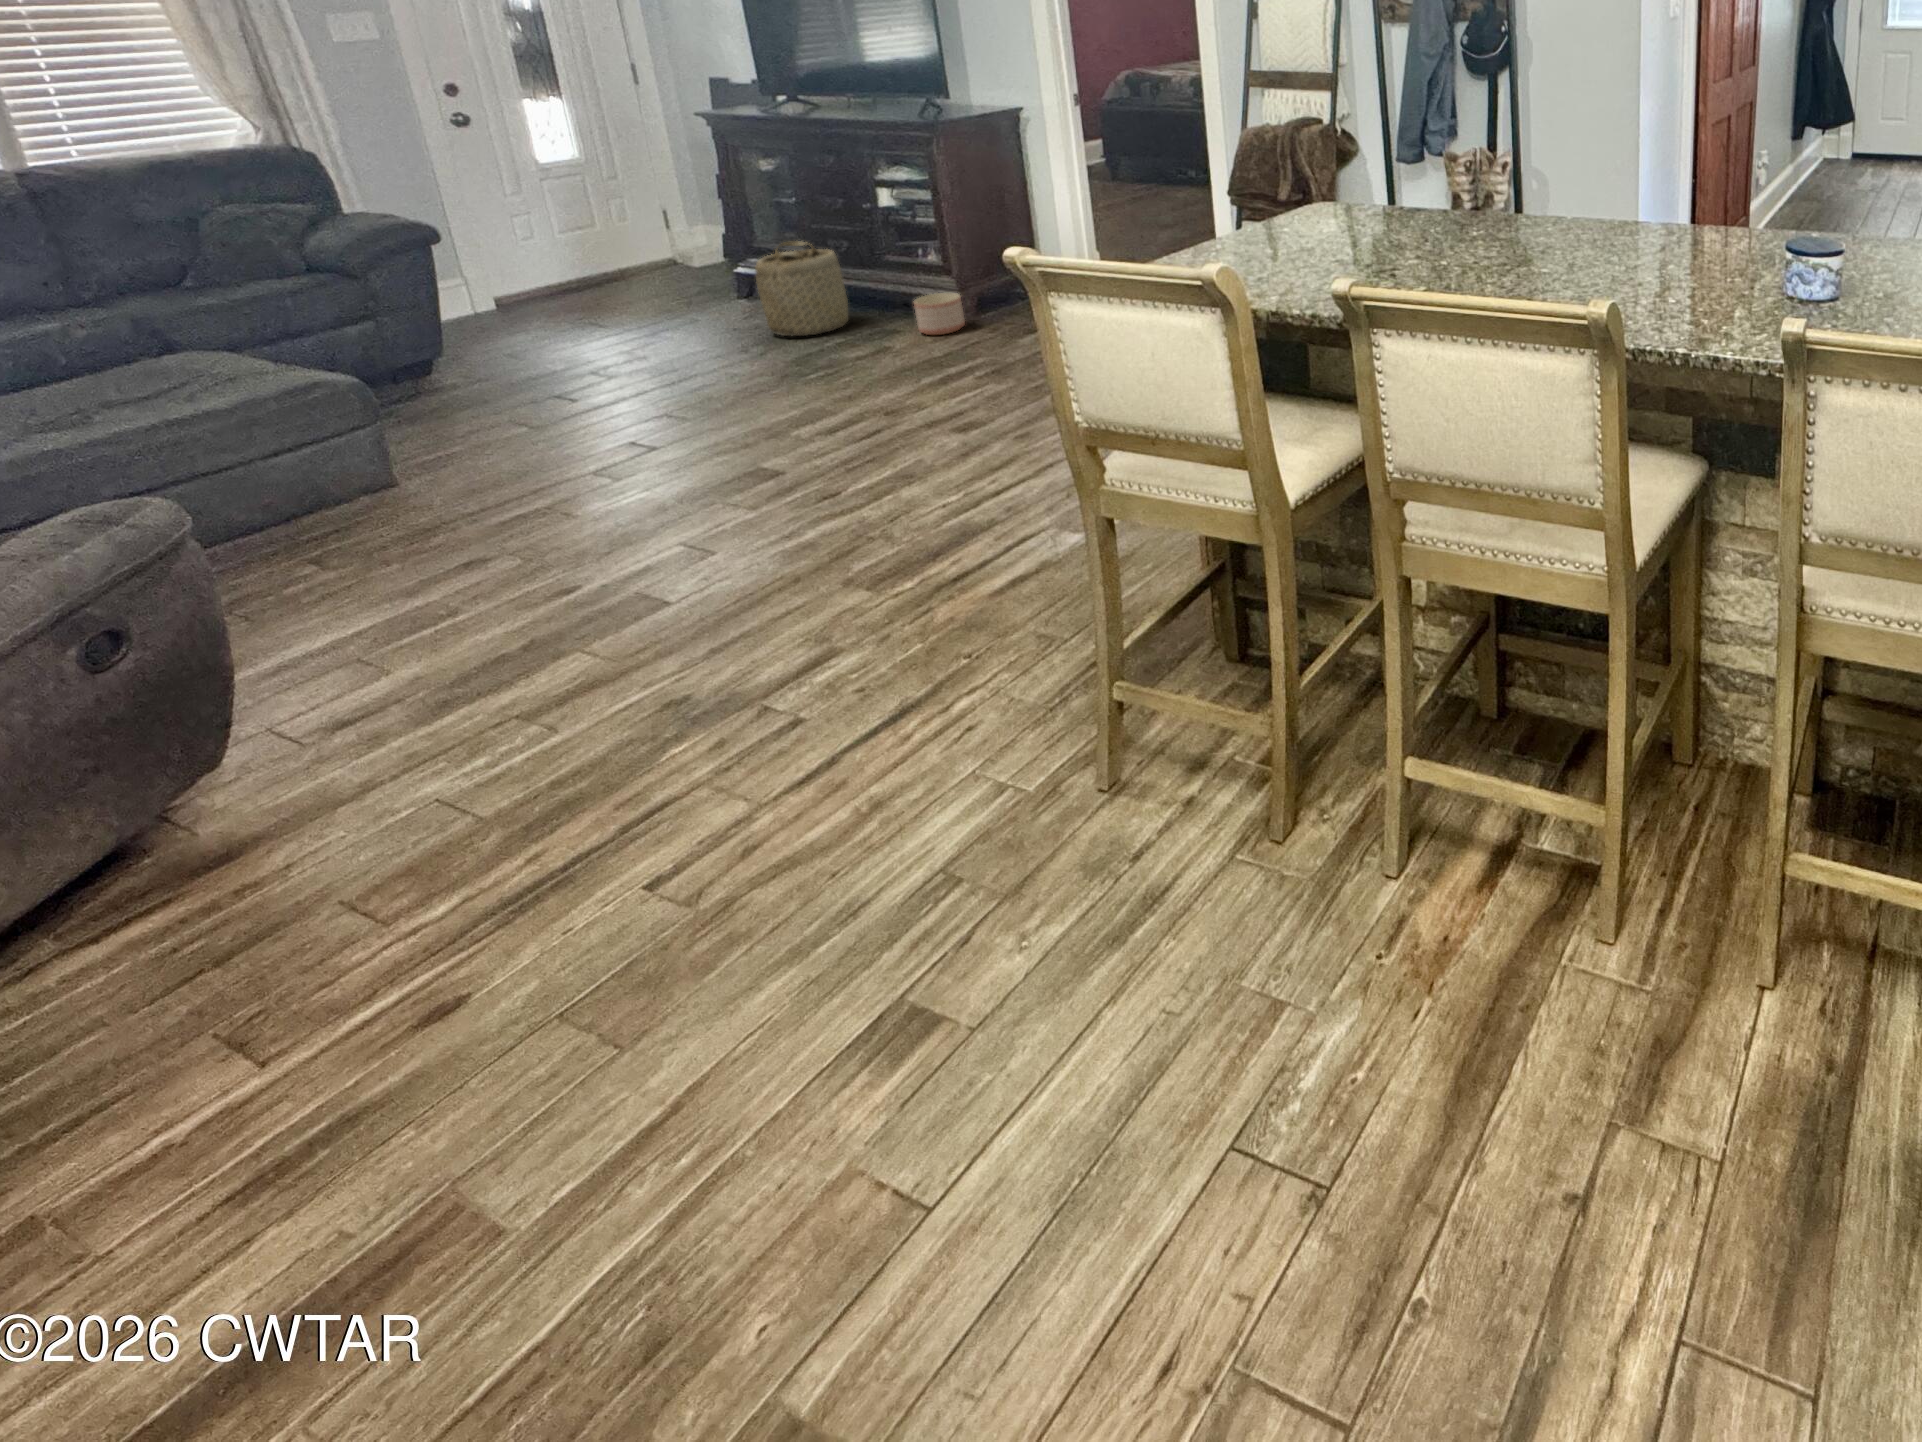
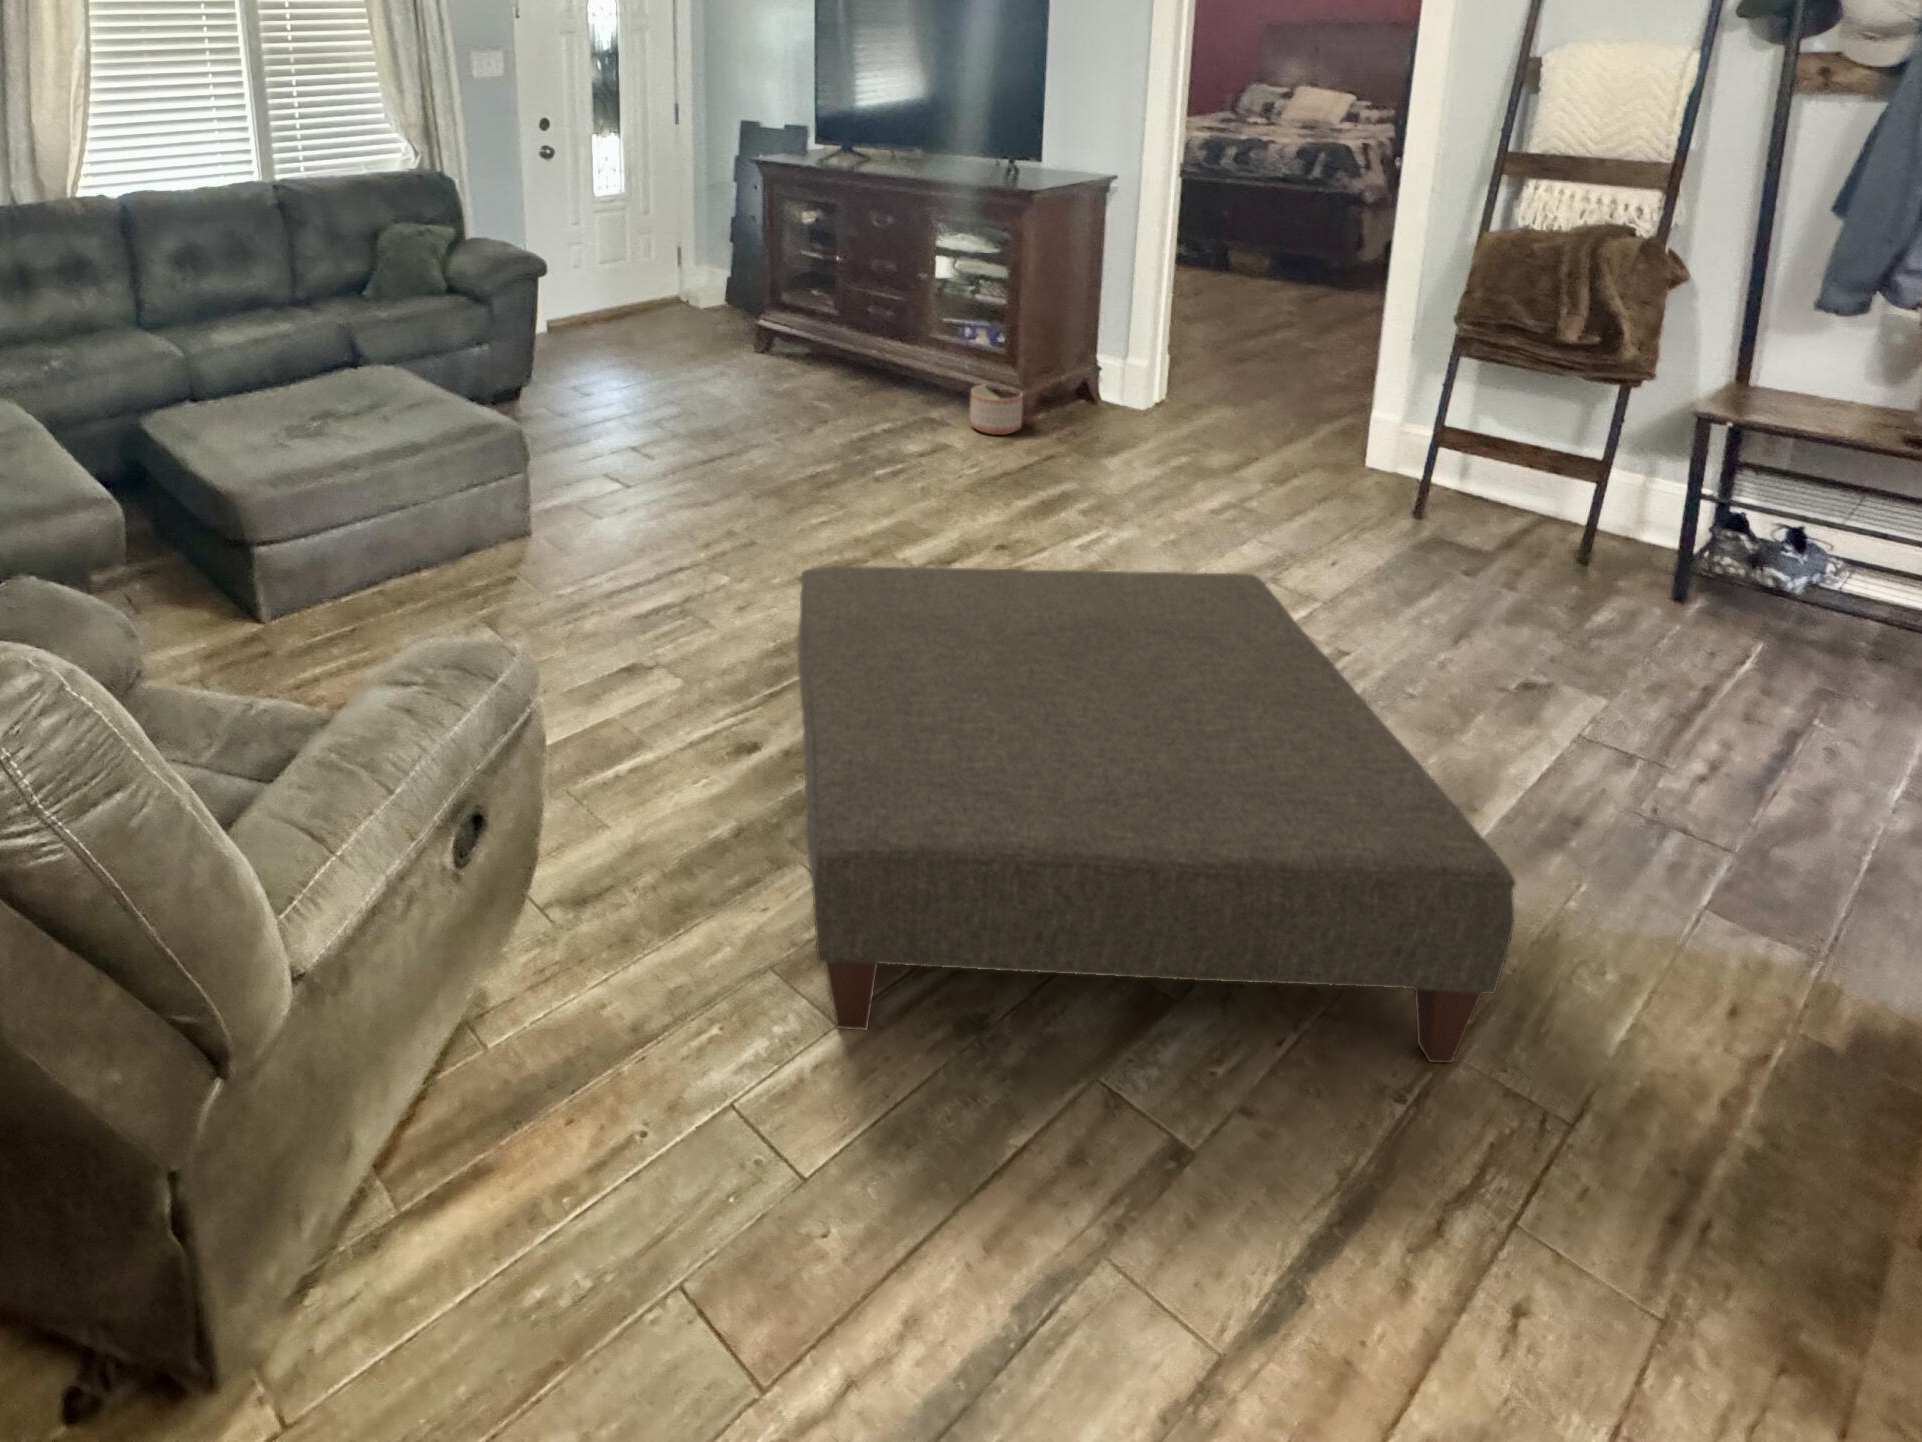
basket: present [755,241,849,336] -> none [804,306,886,411]
ottoman: none [446,382,1004,756] -> present [798,566,1516,1063]

